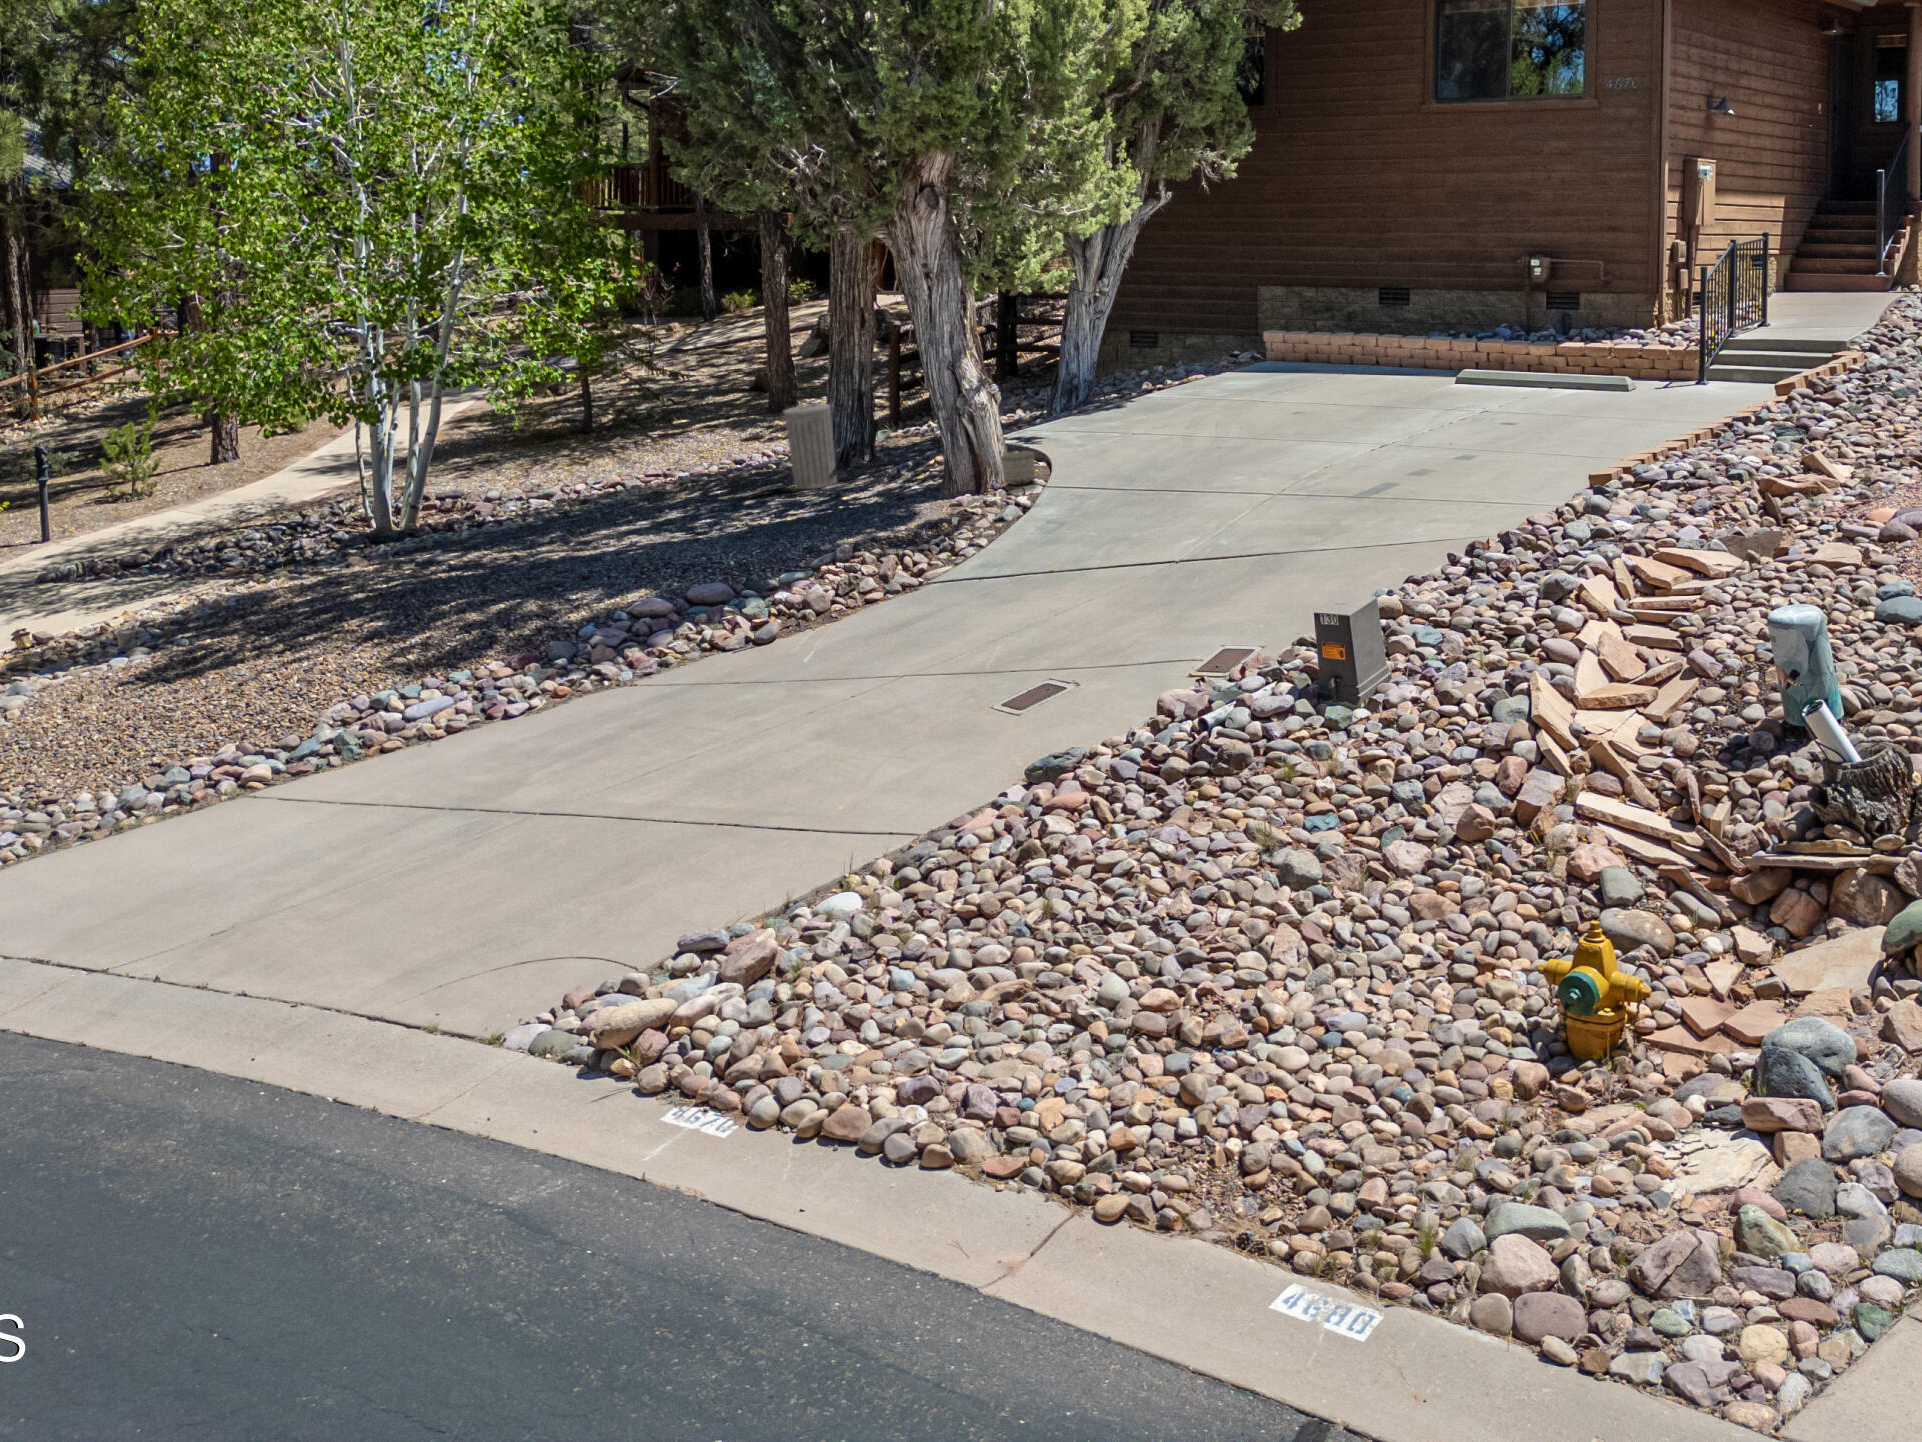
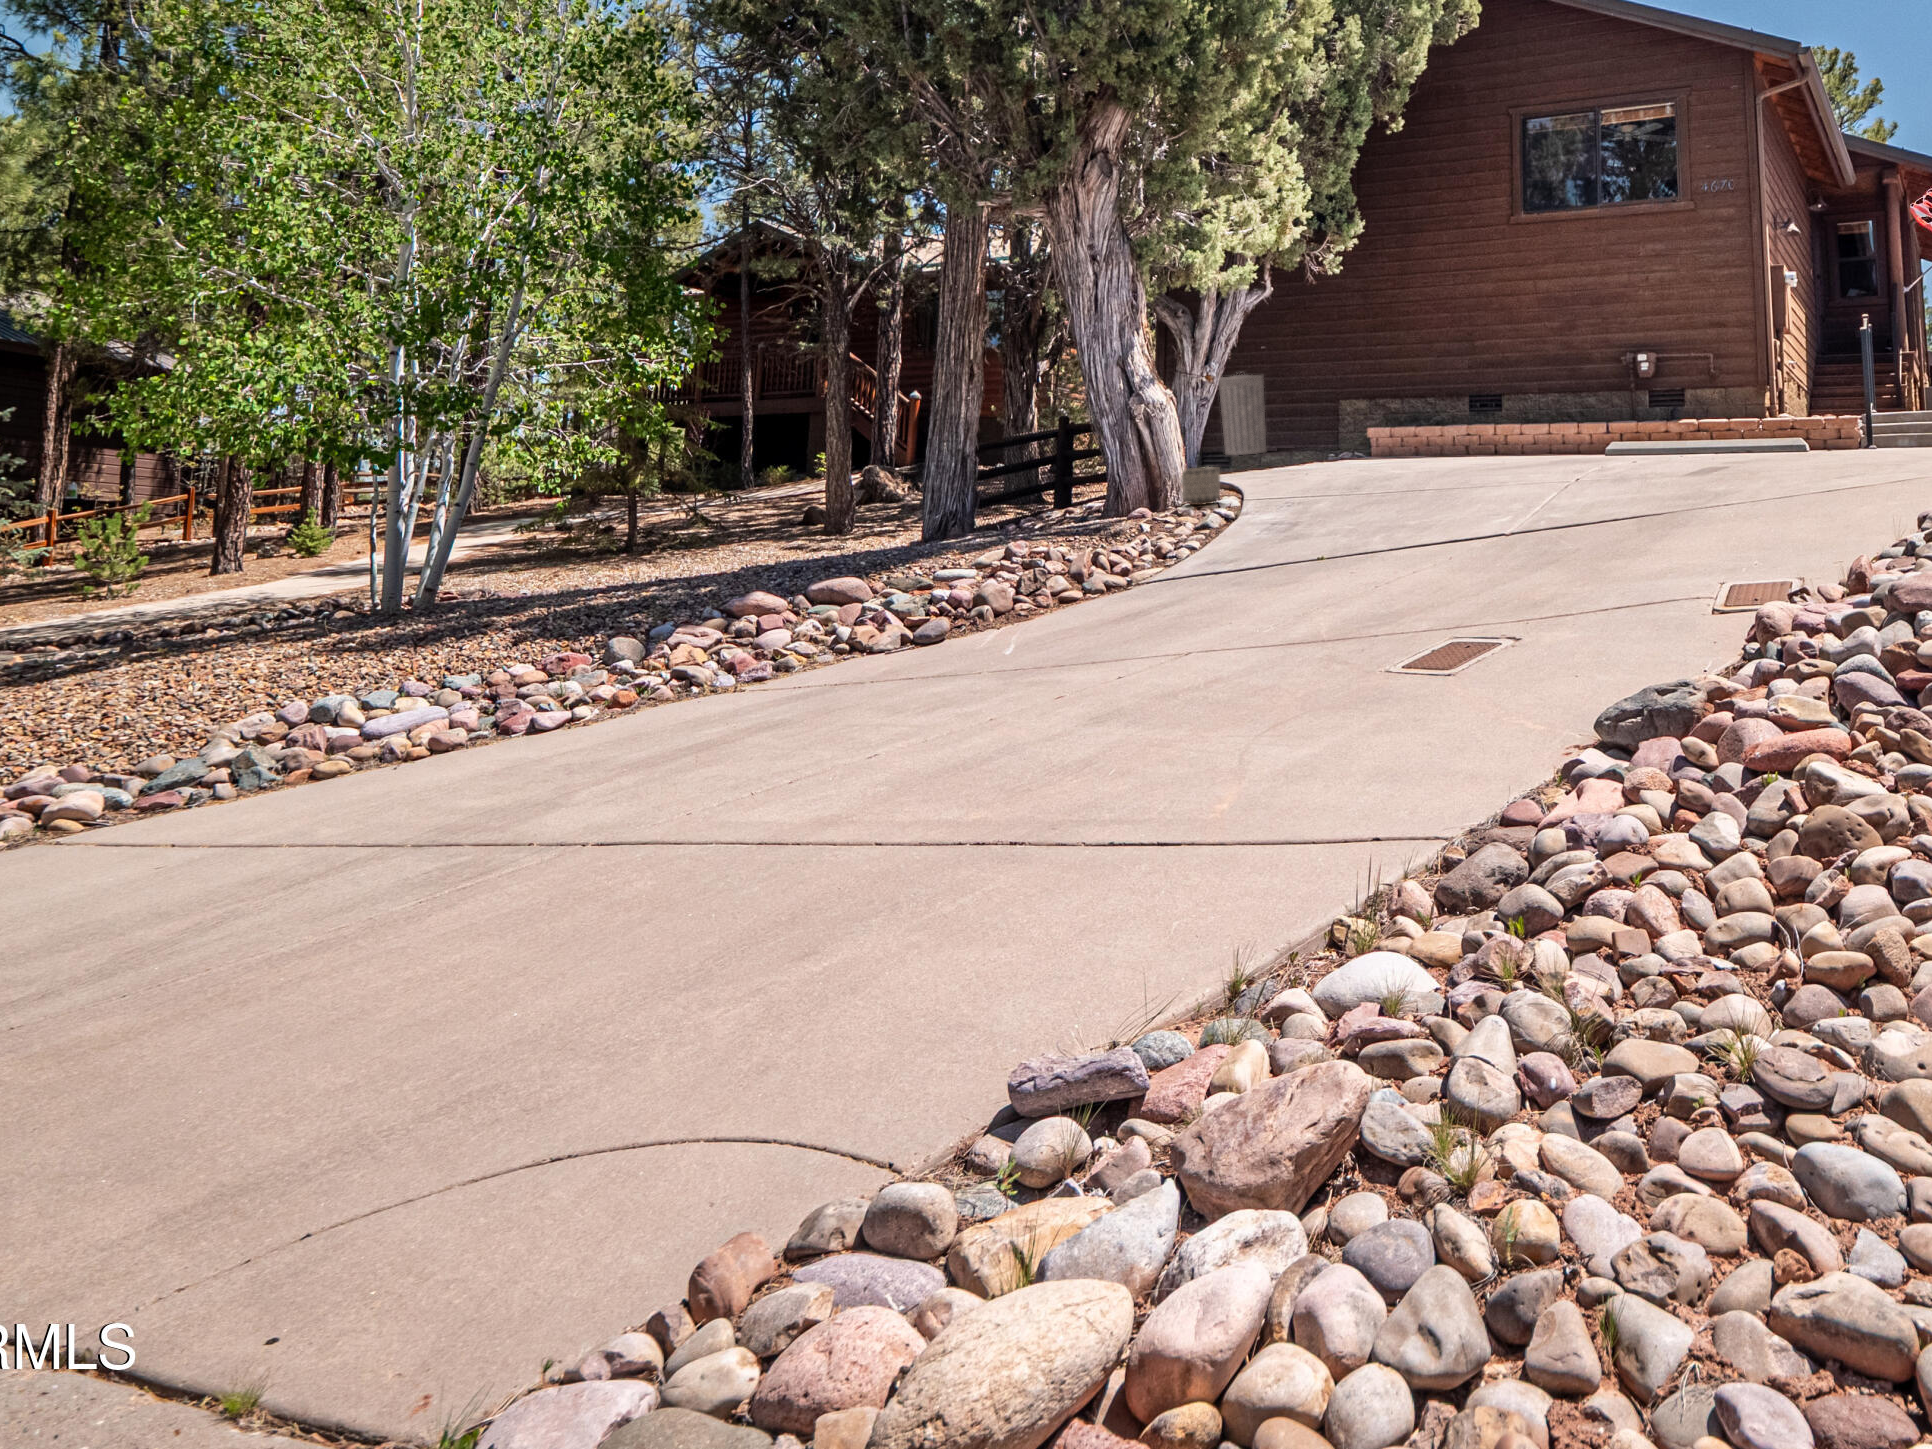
trash can: present [783,404,837,489] -> present [1218,375,1267,455]

